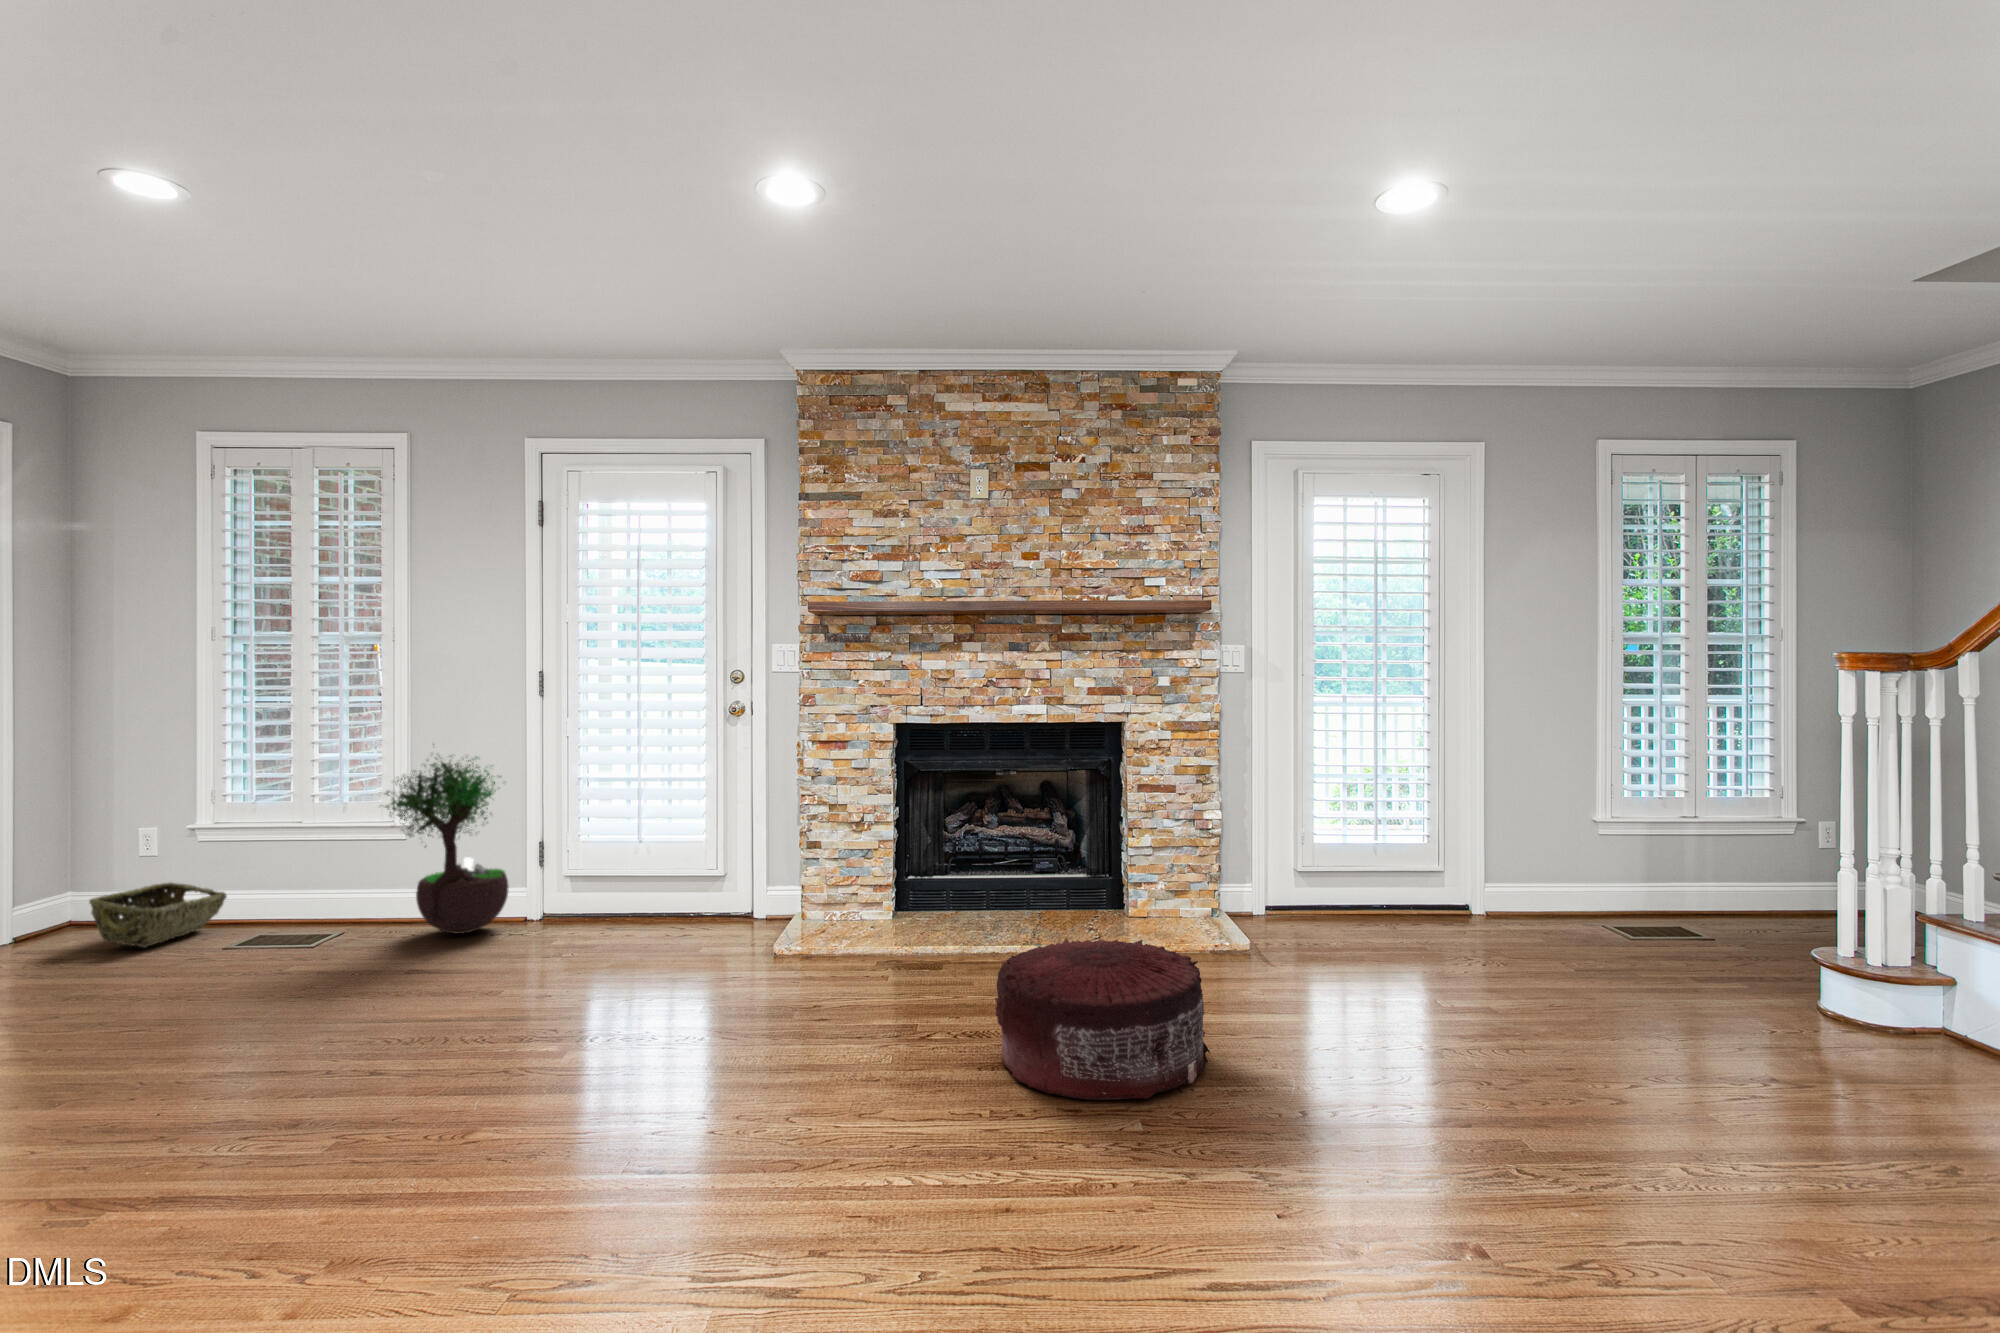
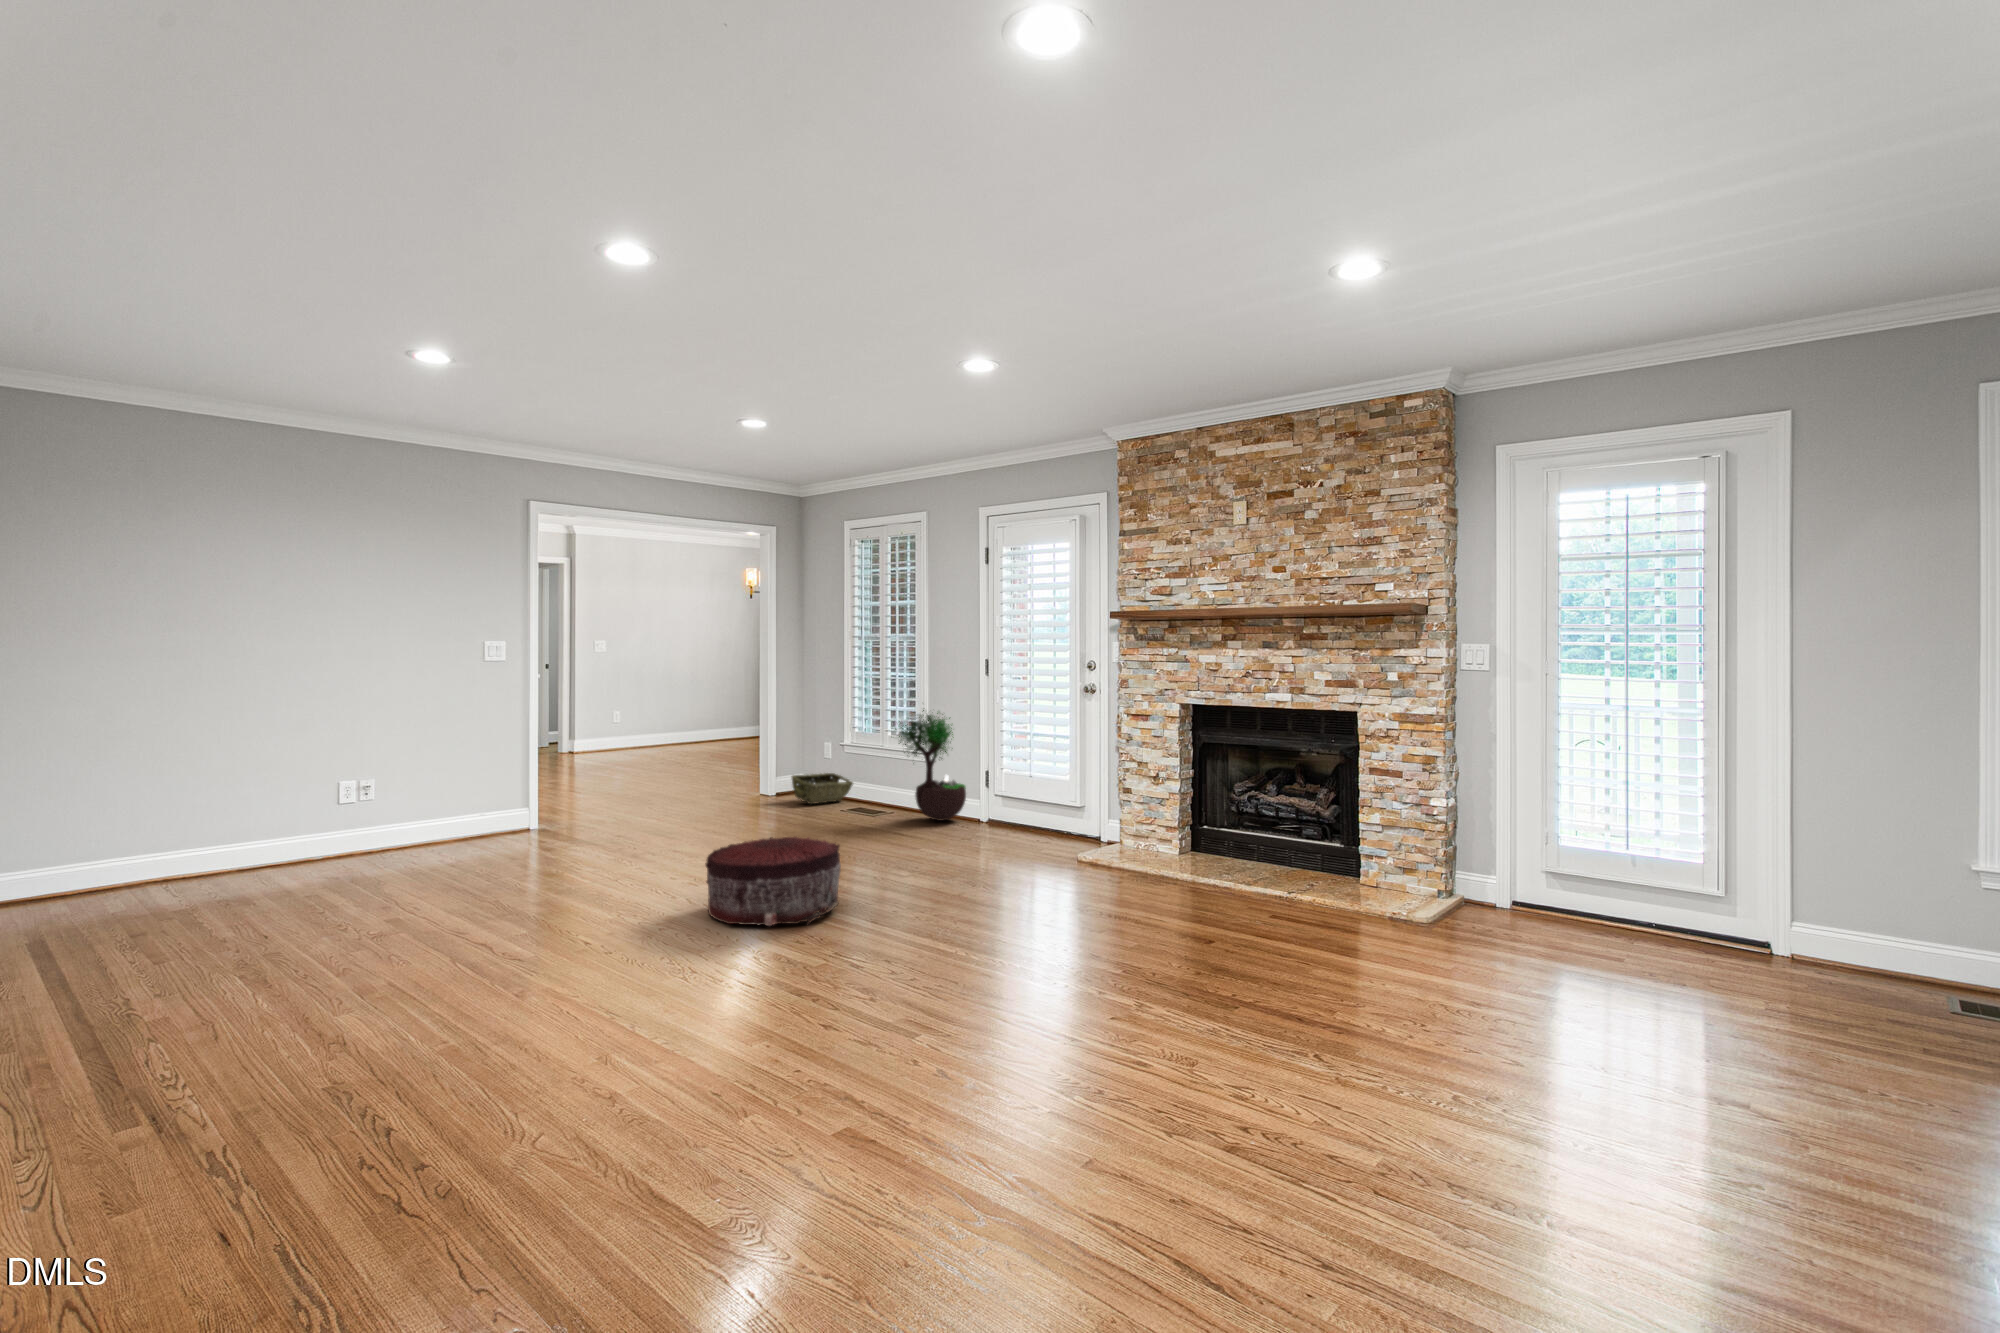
pouf: present [995,938,1210,1100] -> present [706,837,841,926]

